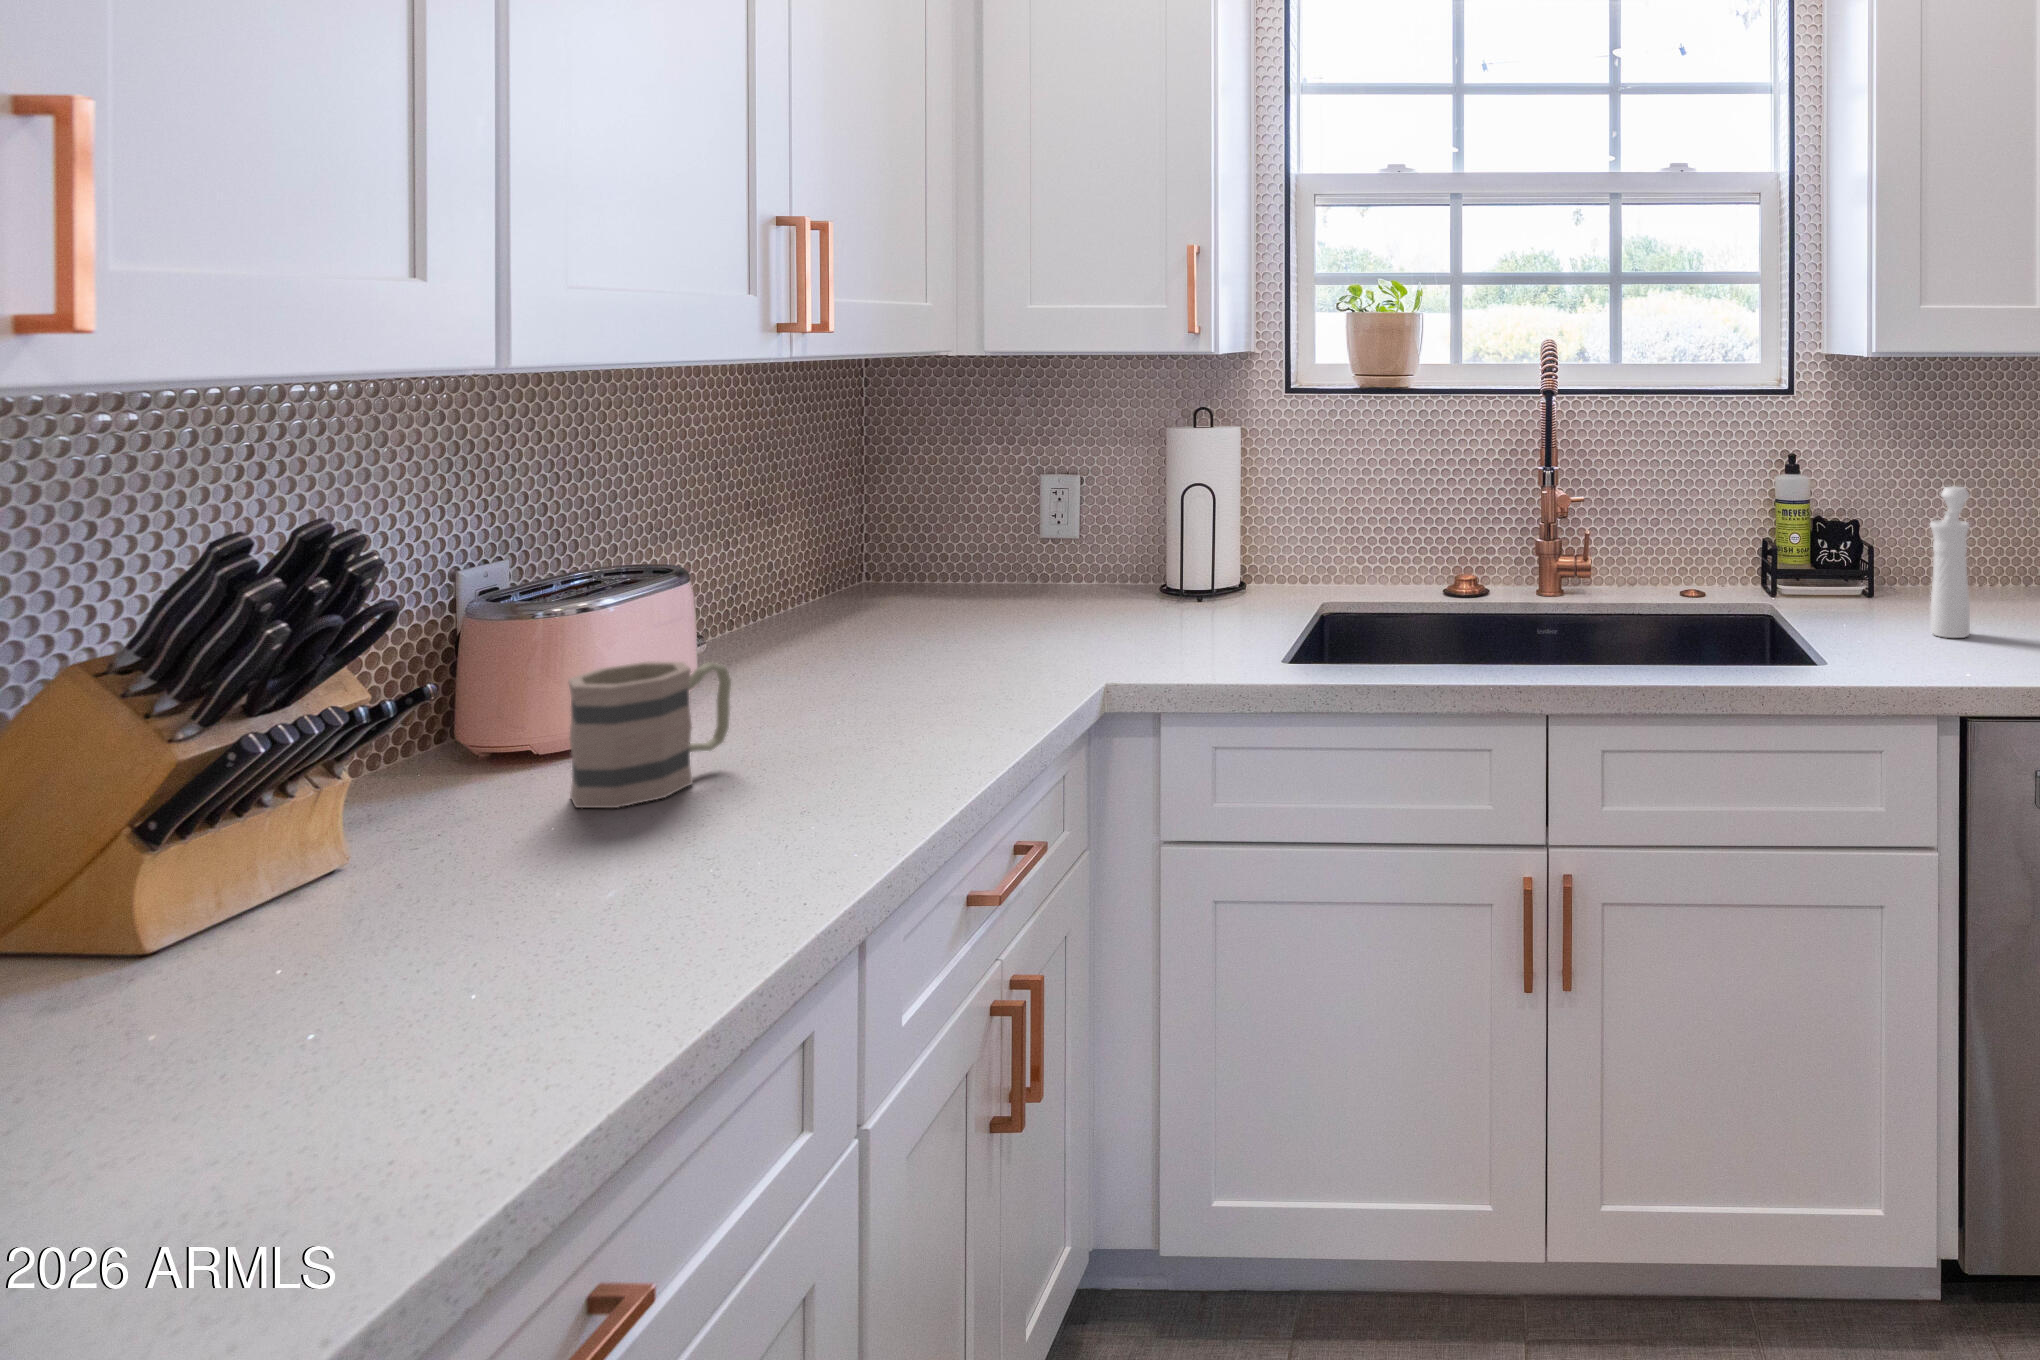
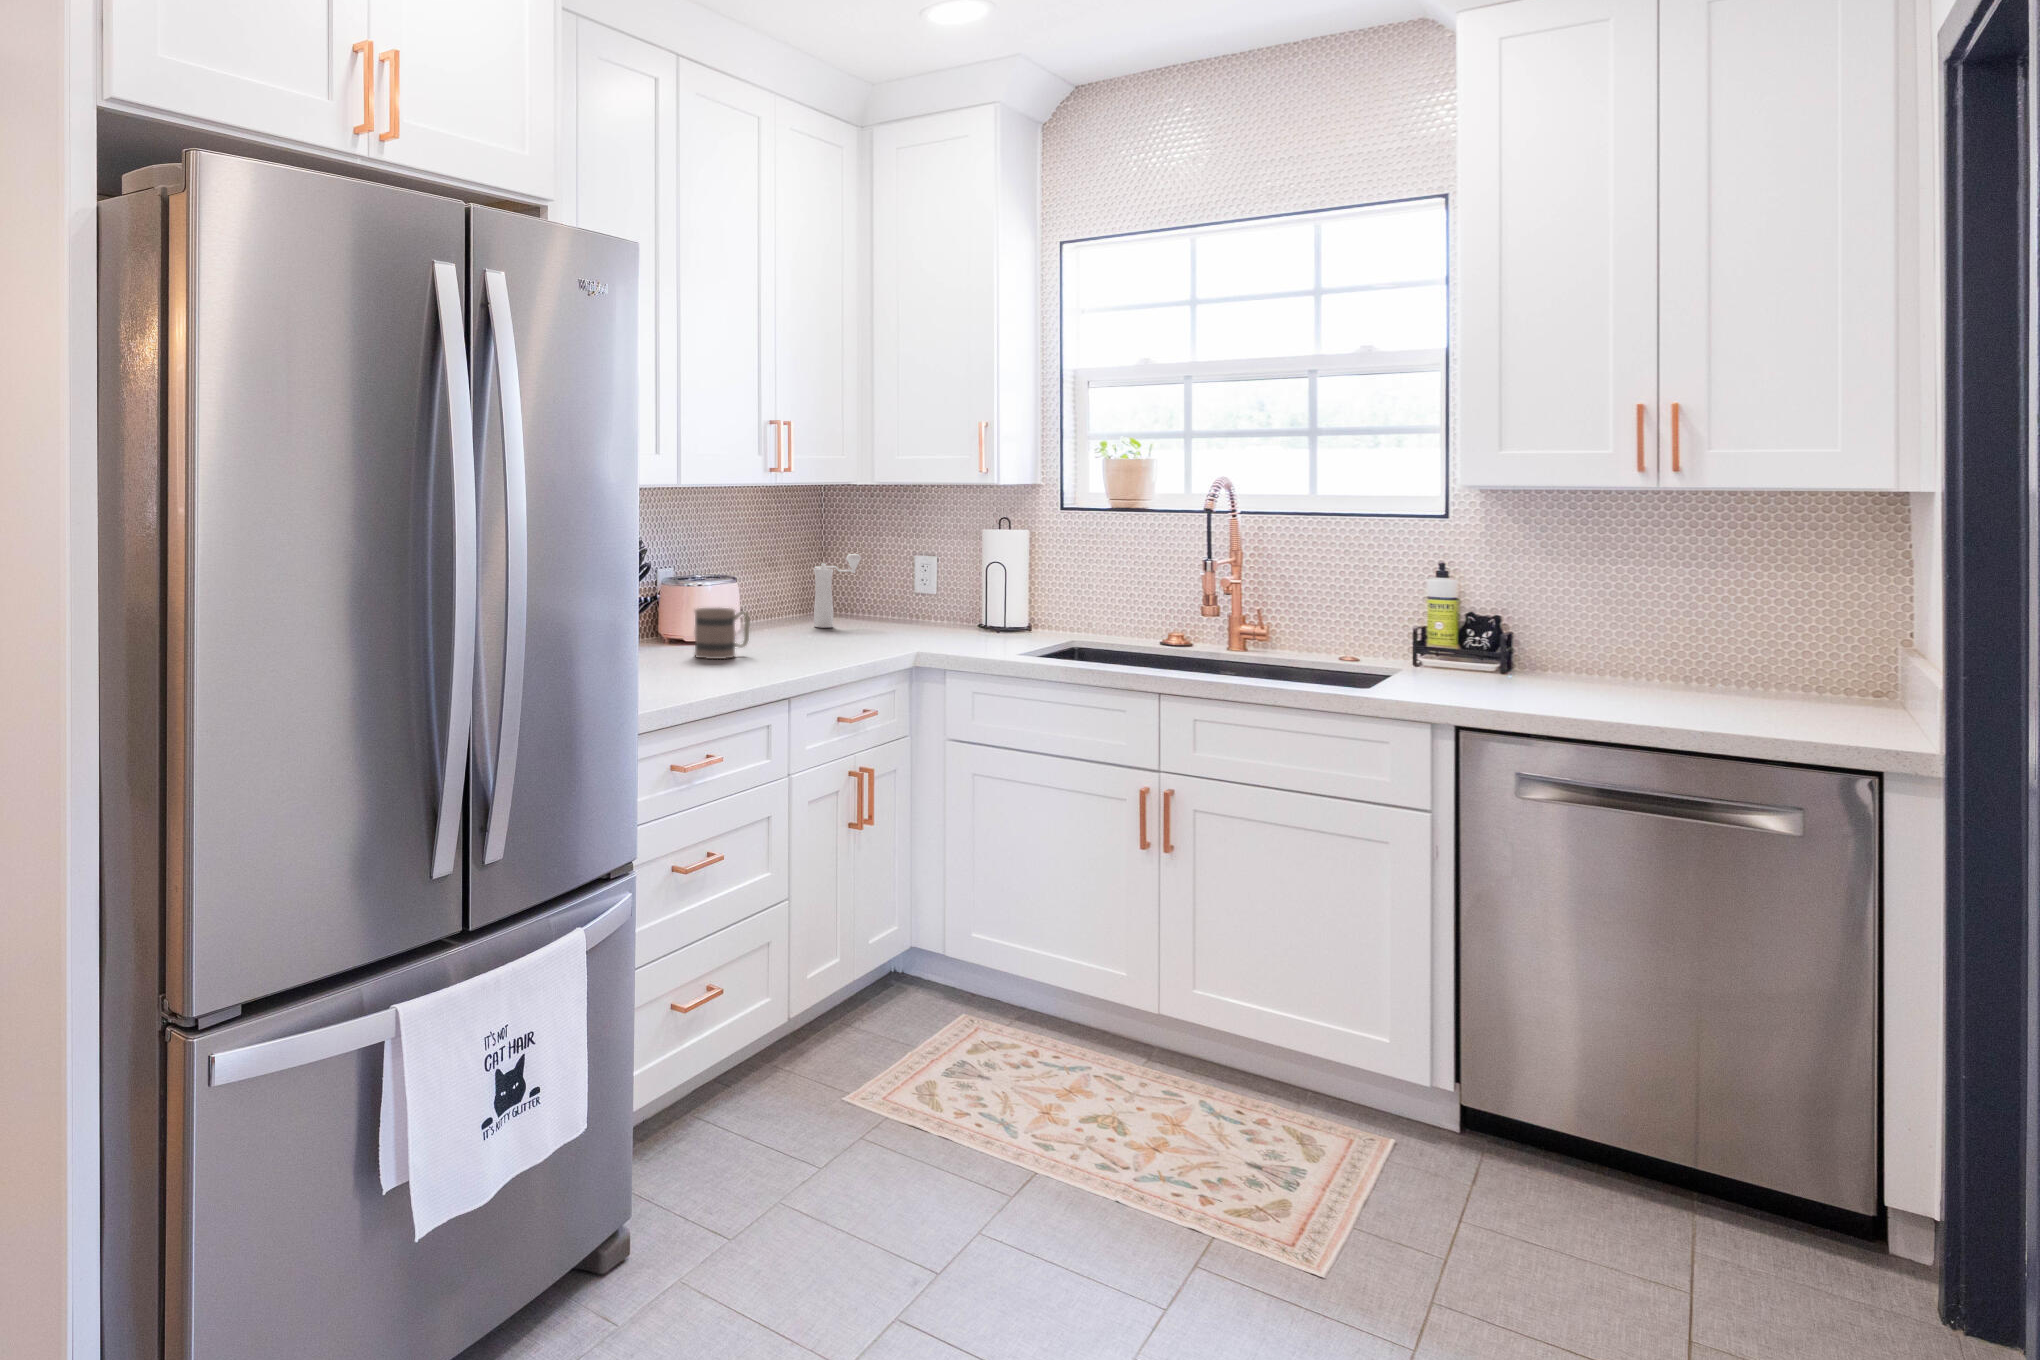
pepper mill: present [1930,487,1970,638] -> present [814,554,861,628]

